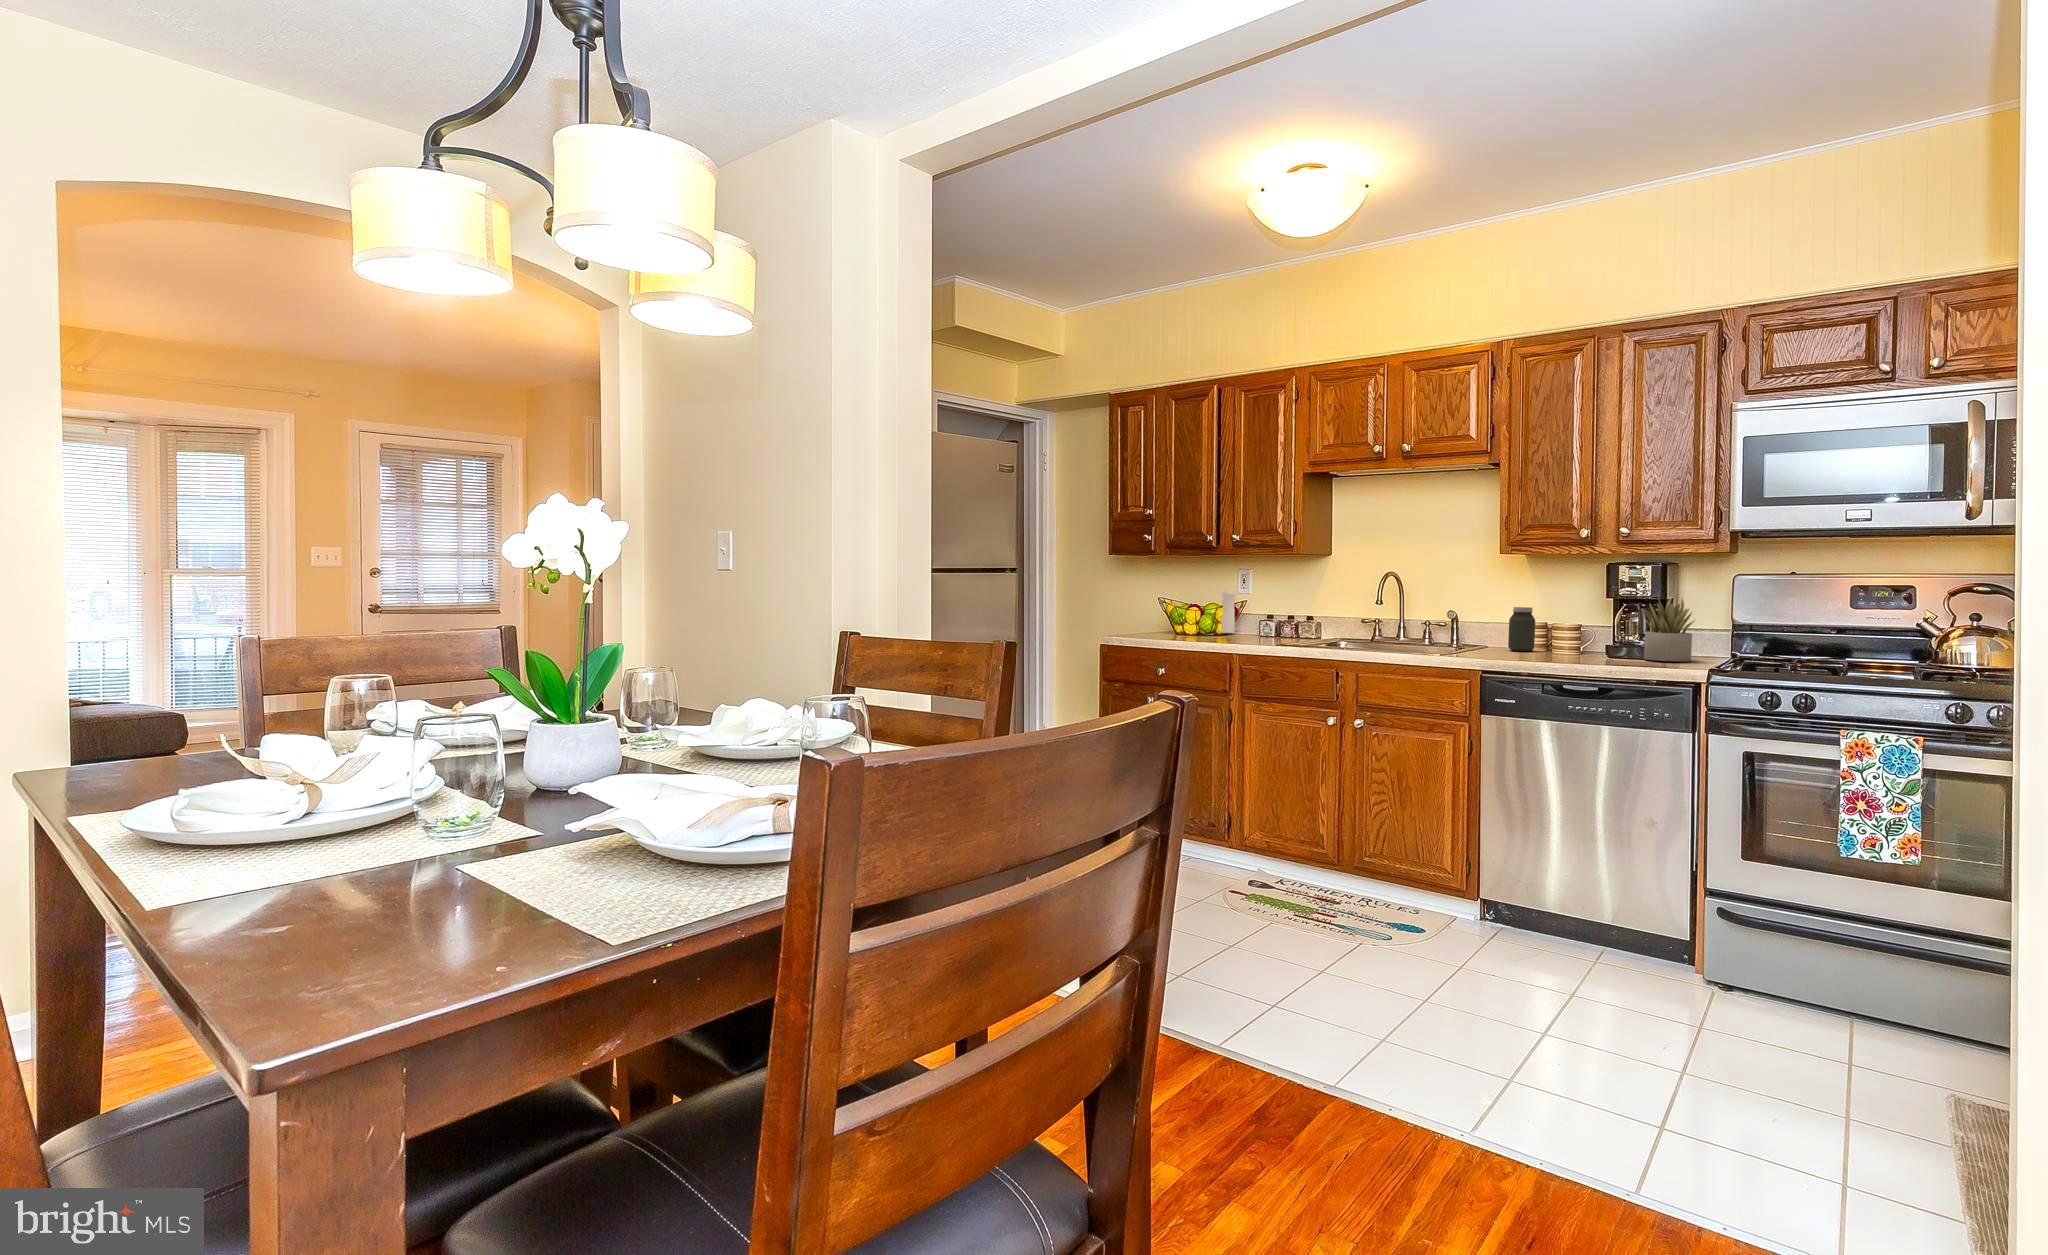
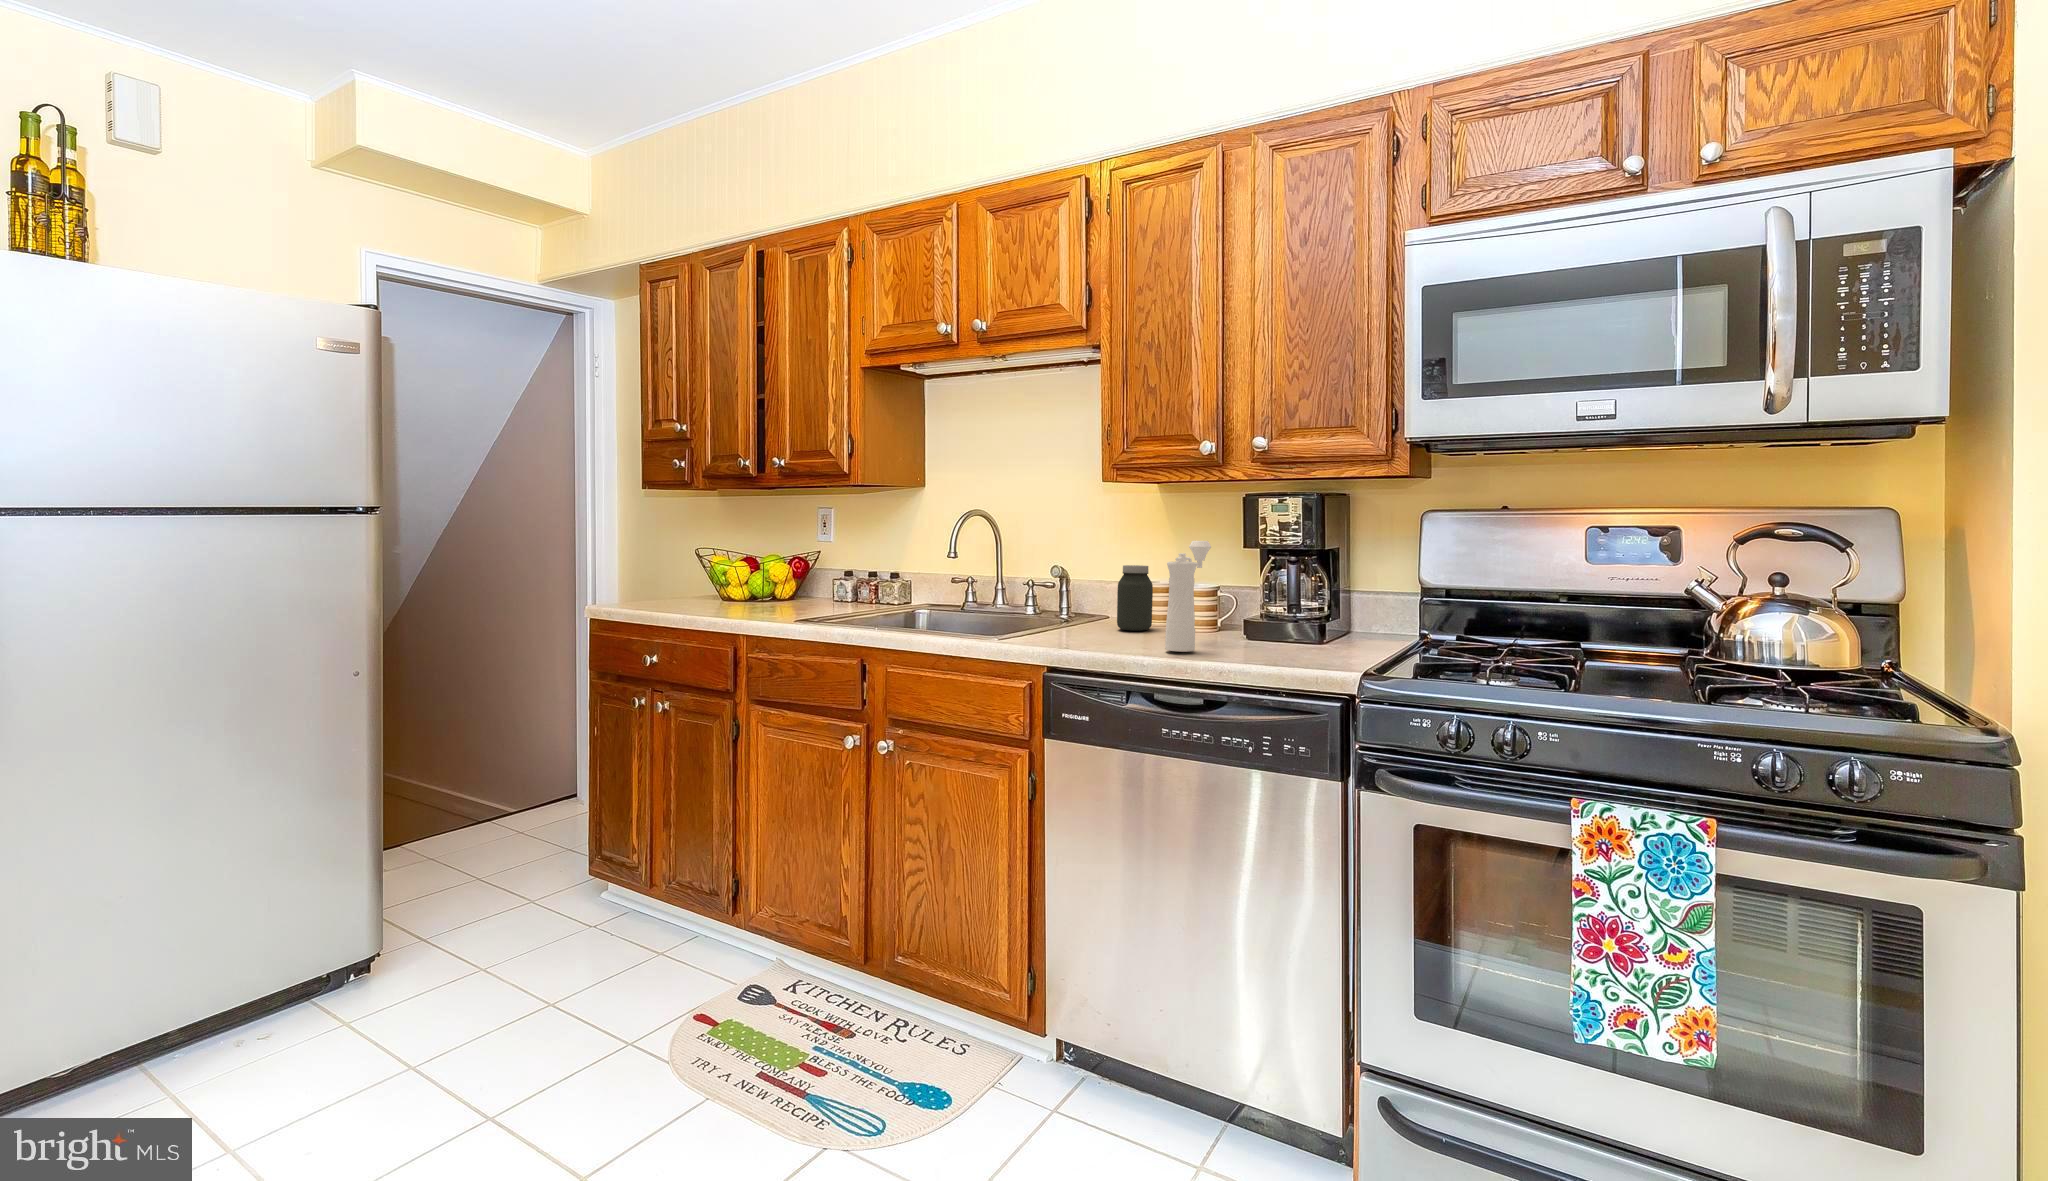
pepper mill: present [1221,588,1238,633] -> present [1165,541,1211,652]
succulent plant: present [1644,597,1695,662] -> none [1286,549,1359,653]

